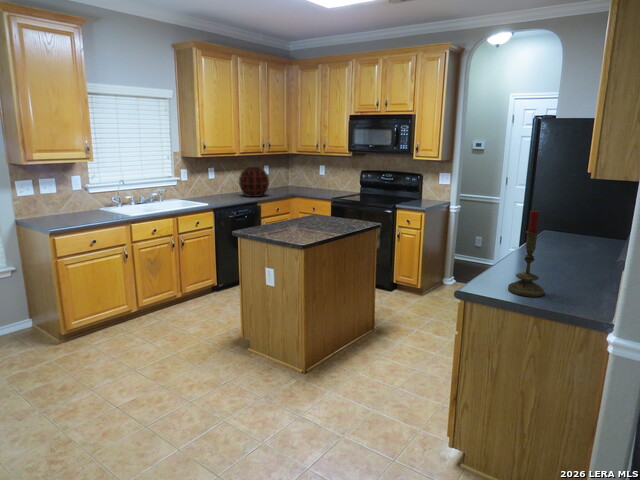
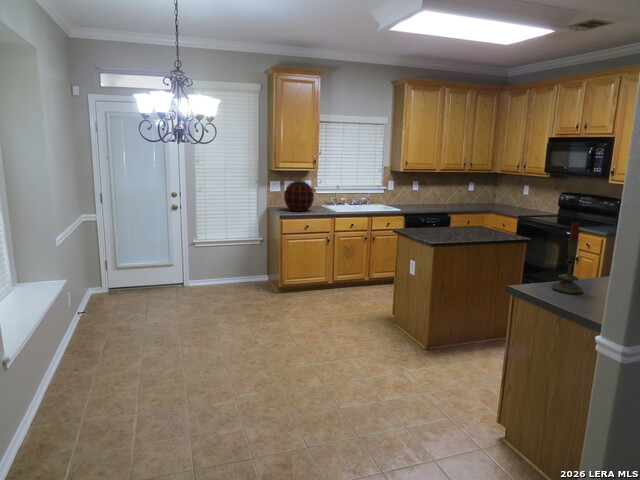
decorative vase: present [239,167,269,197] -> present [284,182,314,211]

